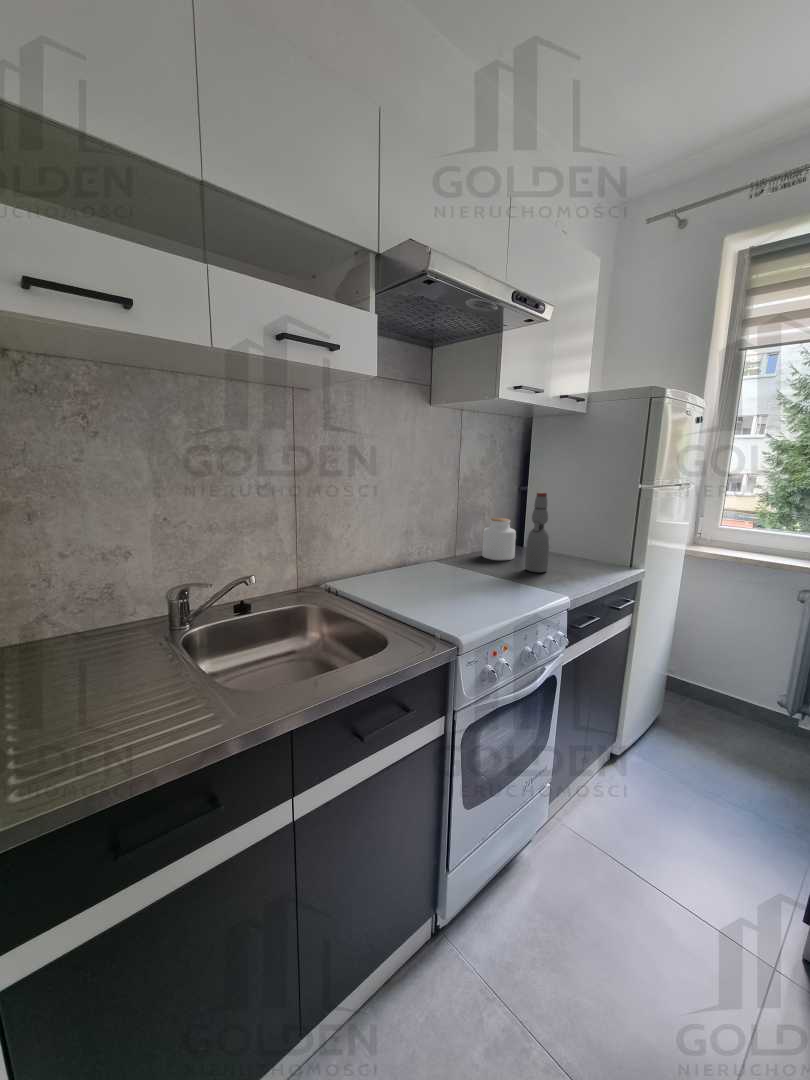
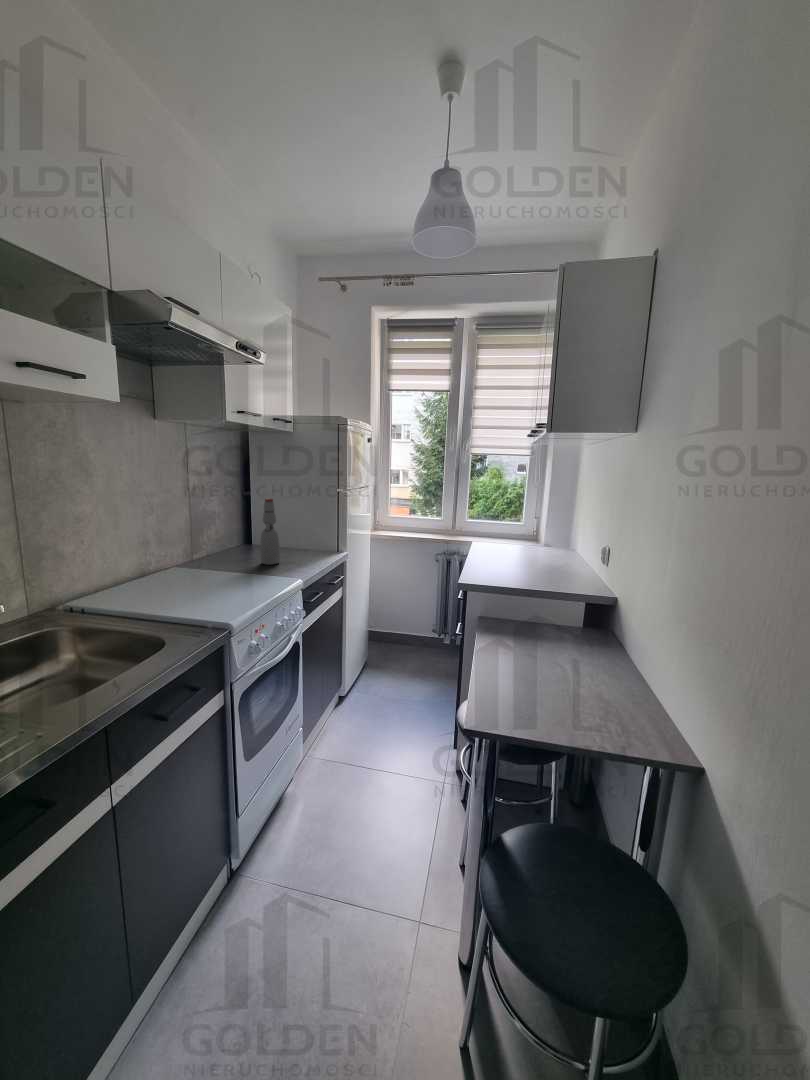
jar: present [482,518,516,560] -> none [217,521,248,559]

